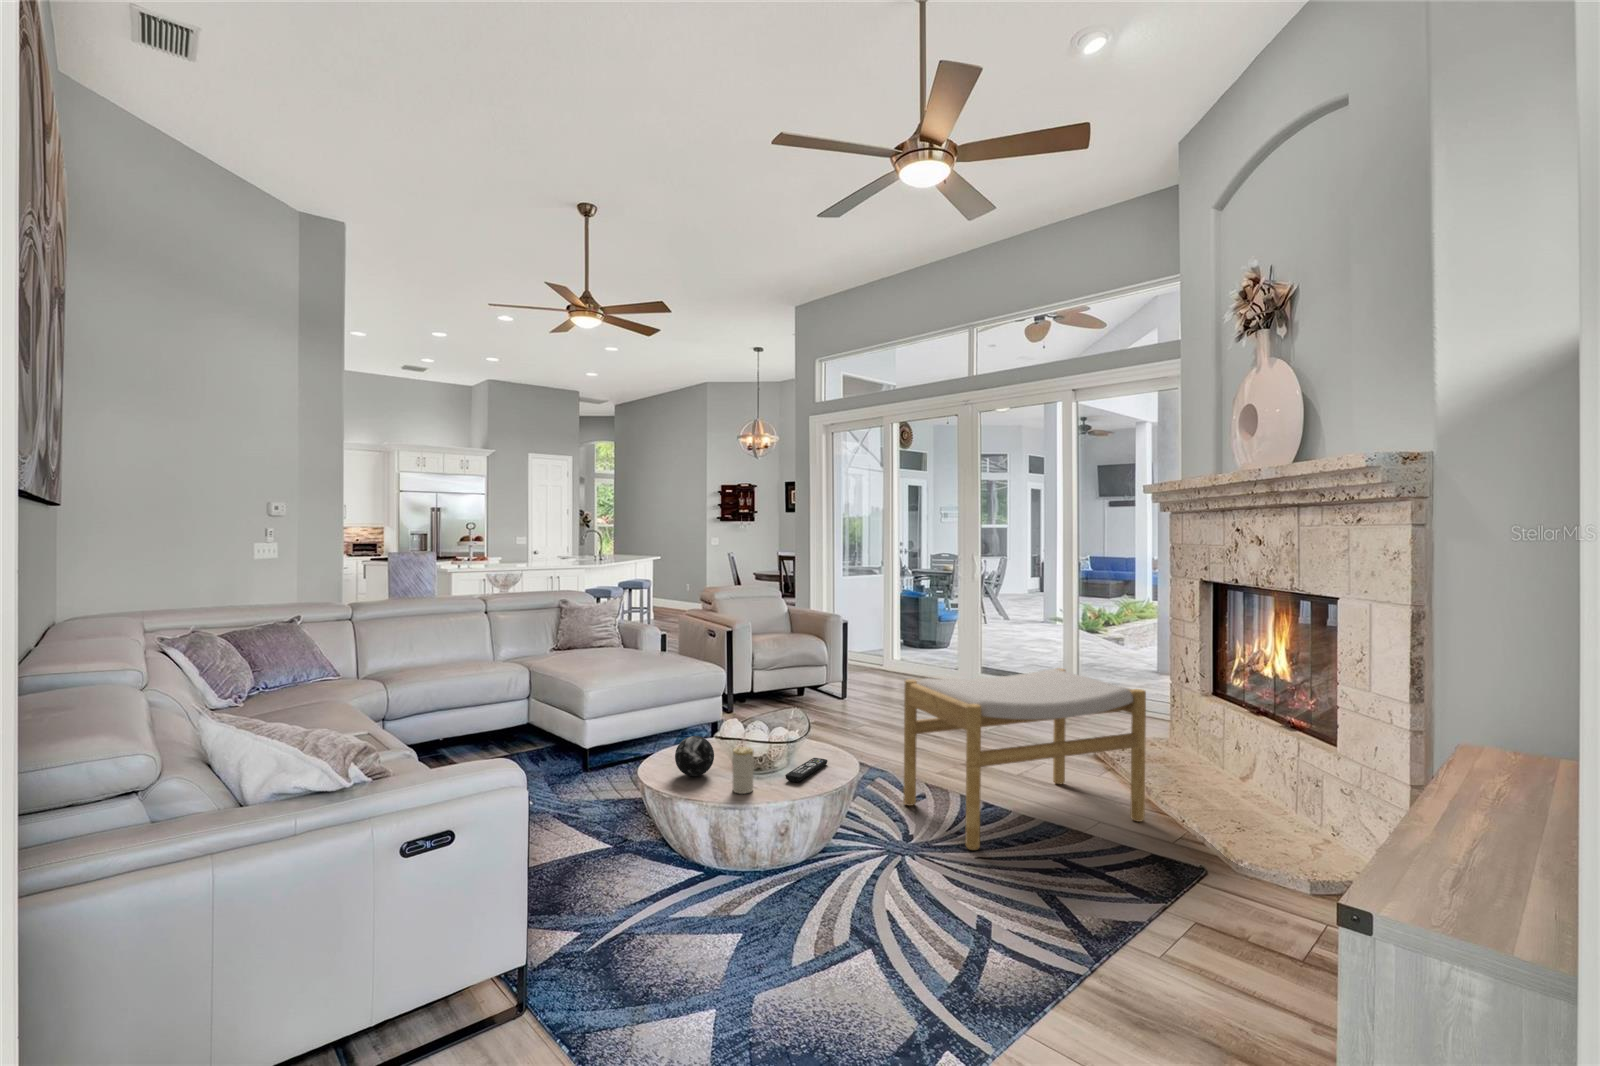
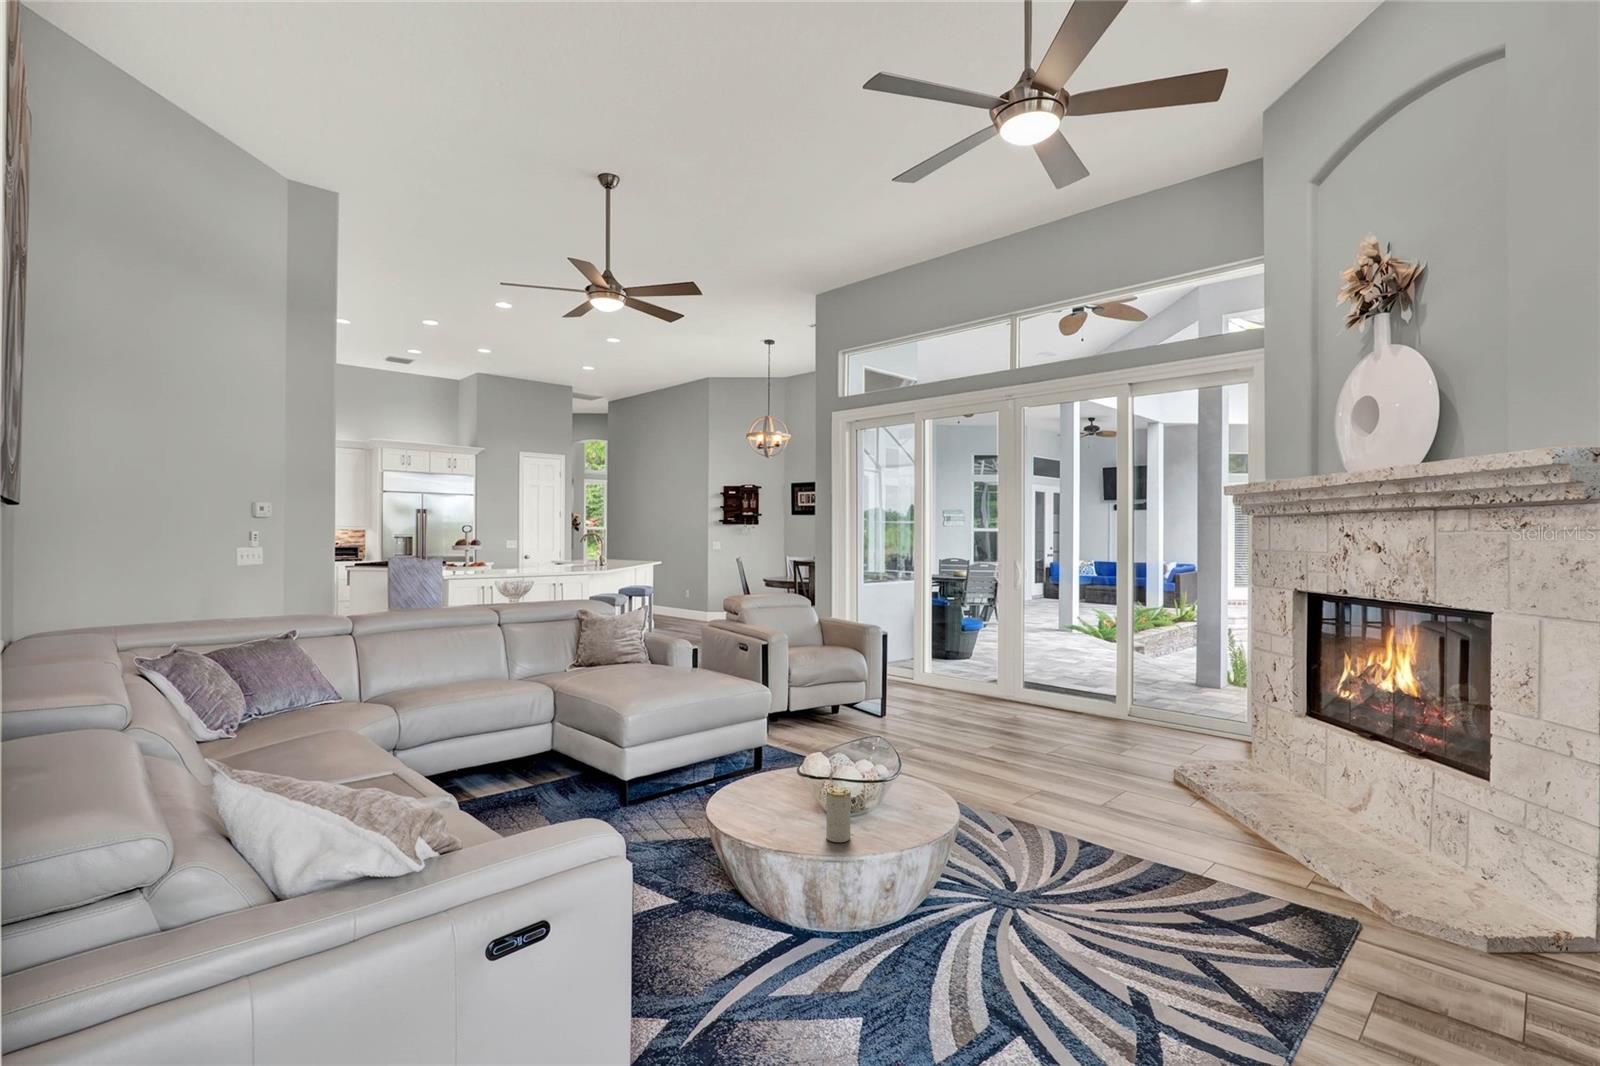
footstool: present [904,668,1146,850] -> none [990,687,1265,899]
decorative orb: present [675,736,714,776] -> none [753,772,798,820]
remote control: present [785,758,827,782] -> none [883,795,922,826]

